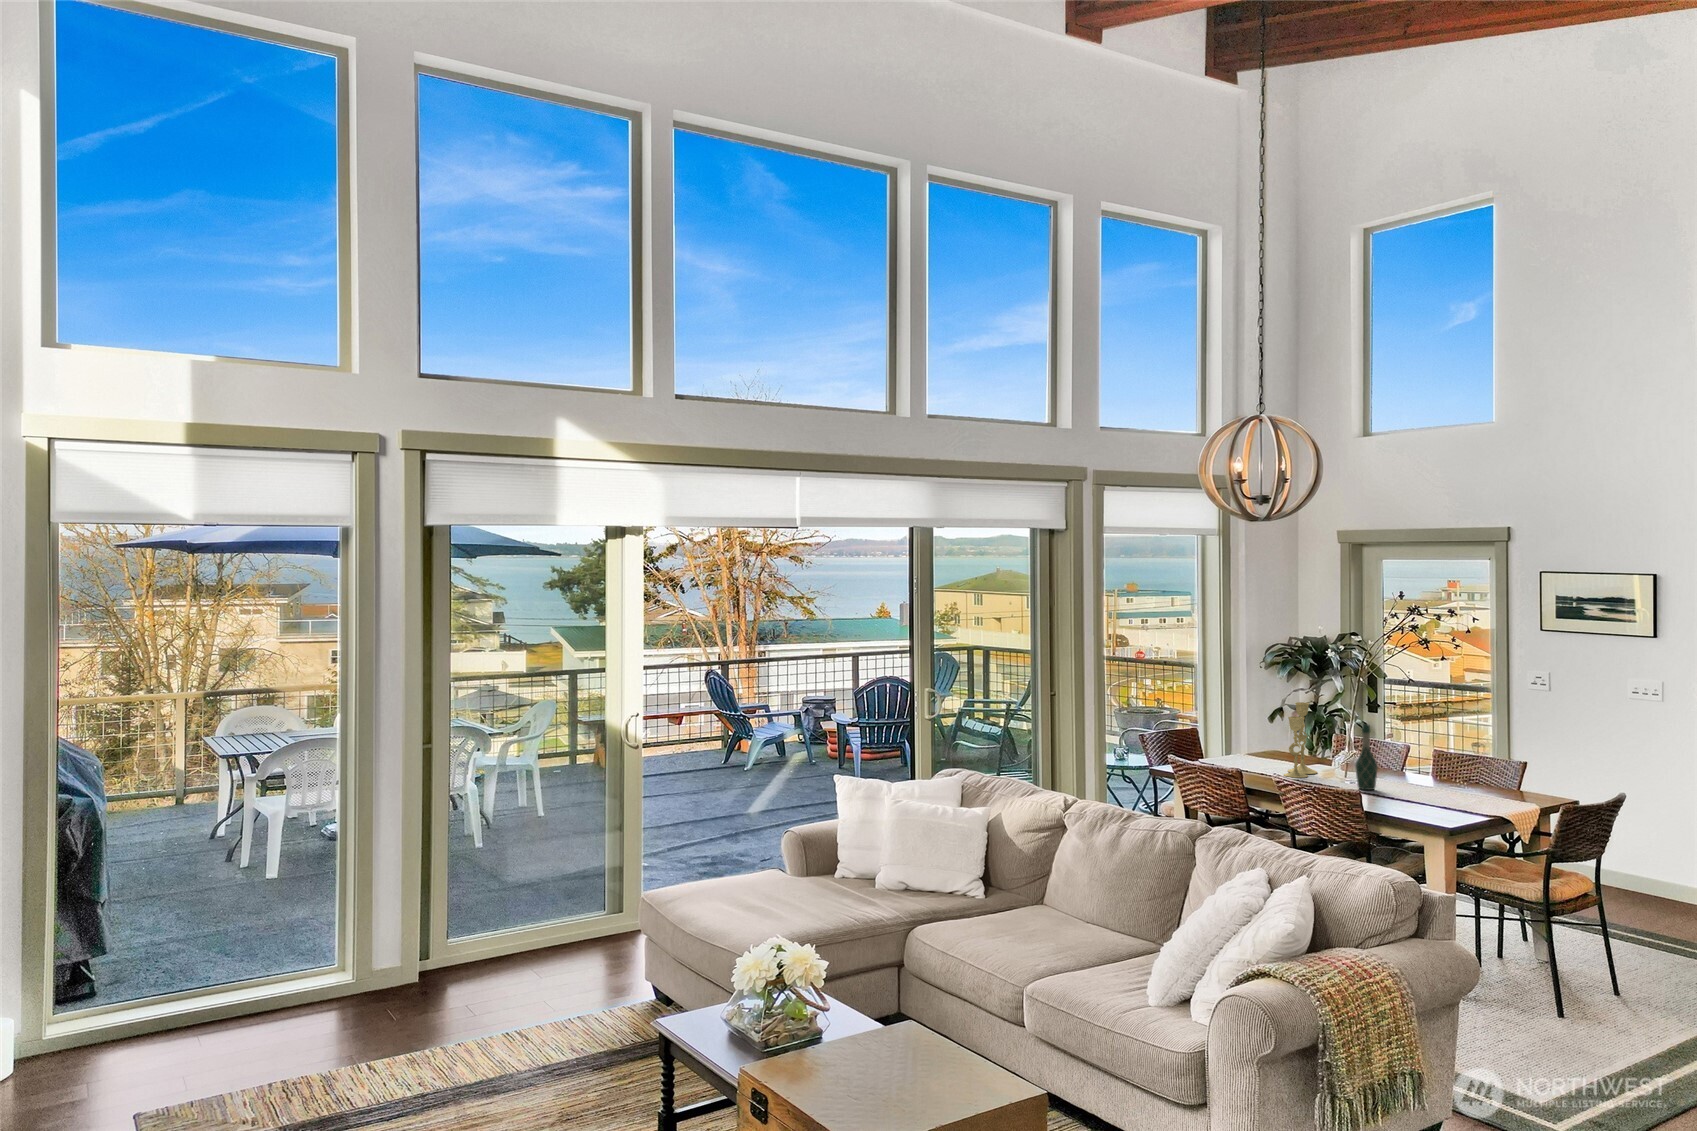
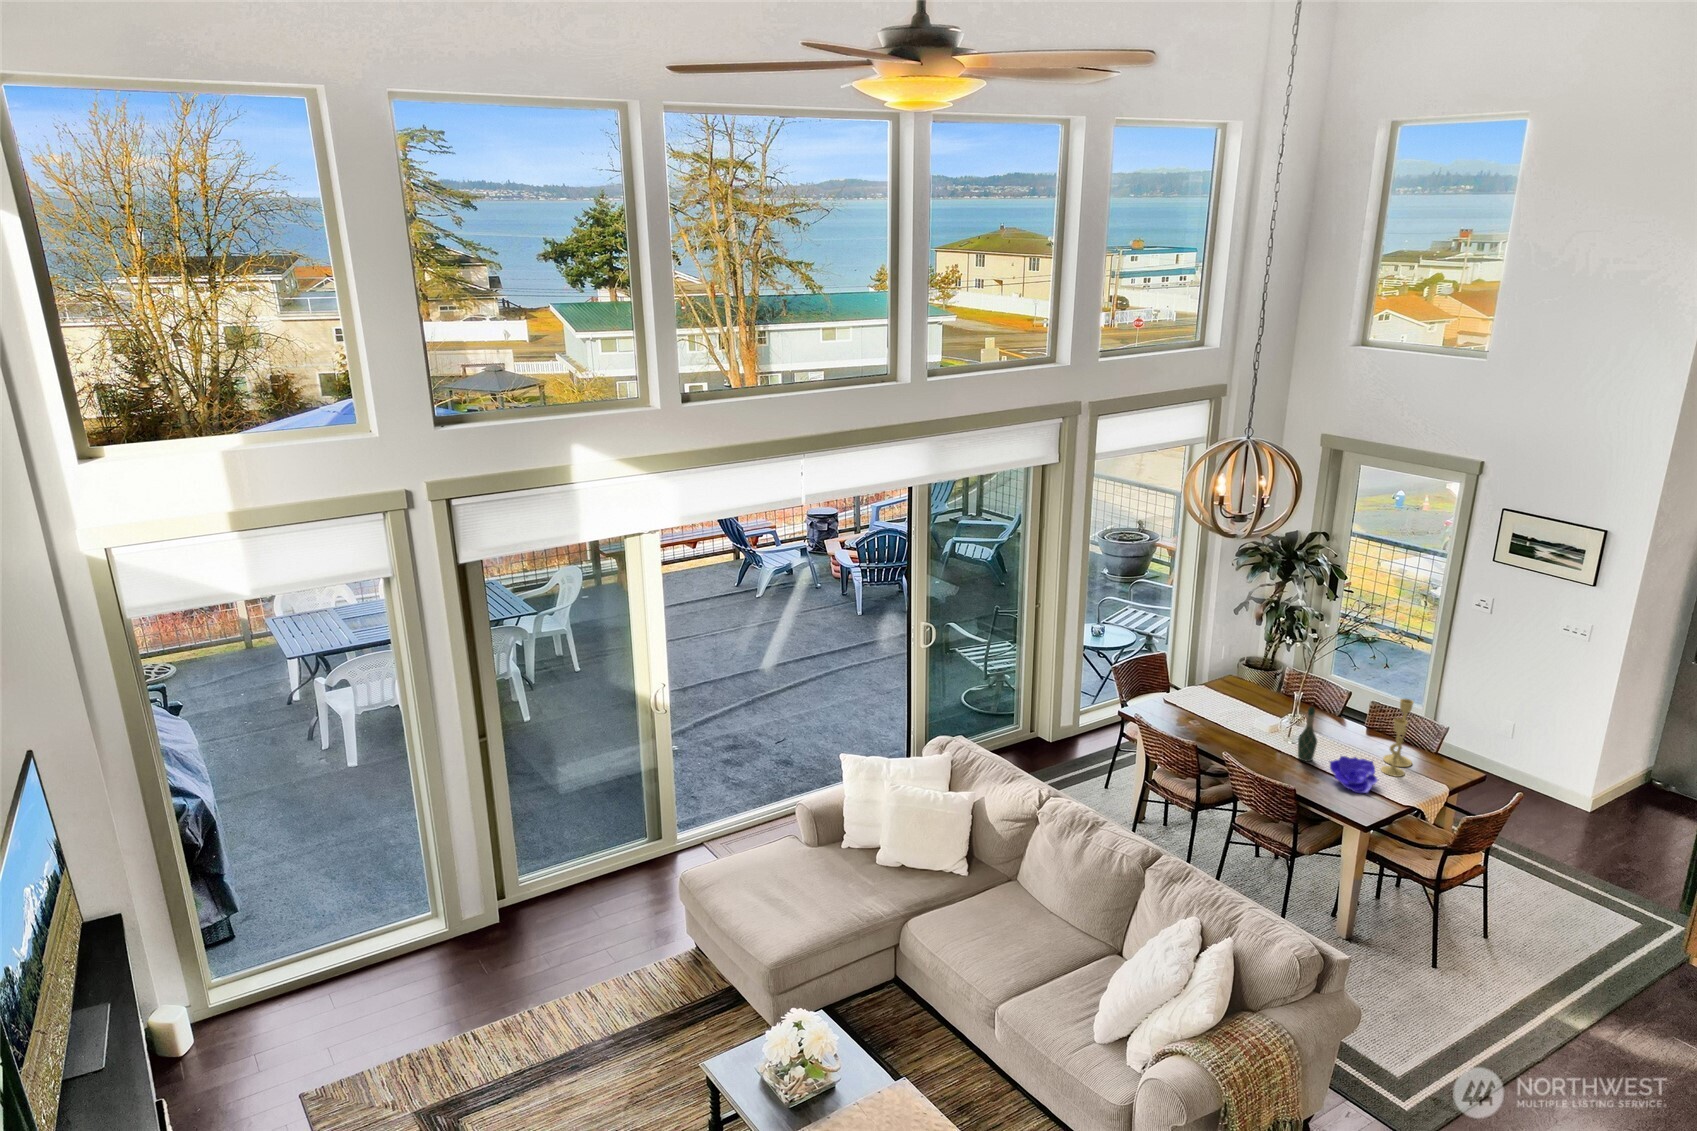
candlestick: present [1284,702,1317,778] -> present [1381,699,1414,777]
decorative bowl: none [1394,770,1455,804] -> present [1330,756,1378,793]

